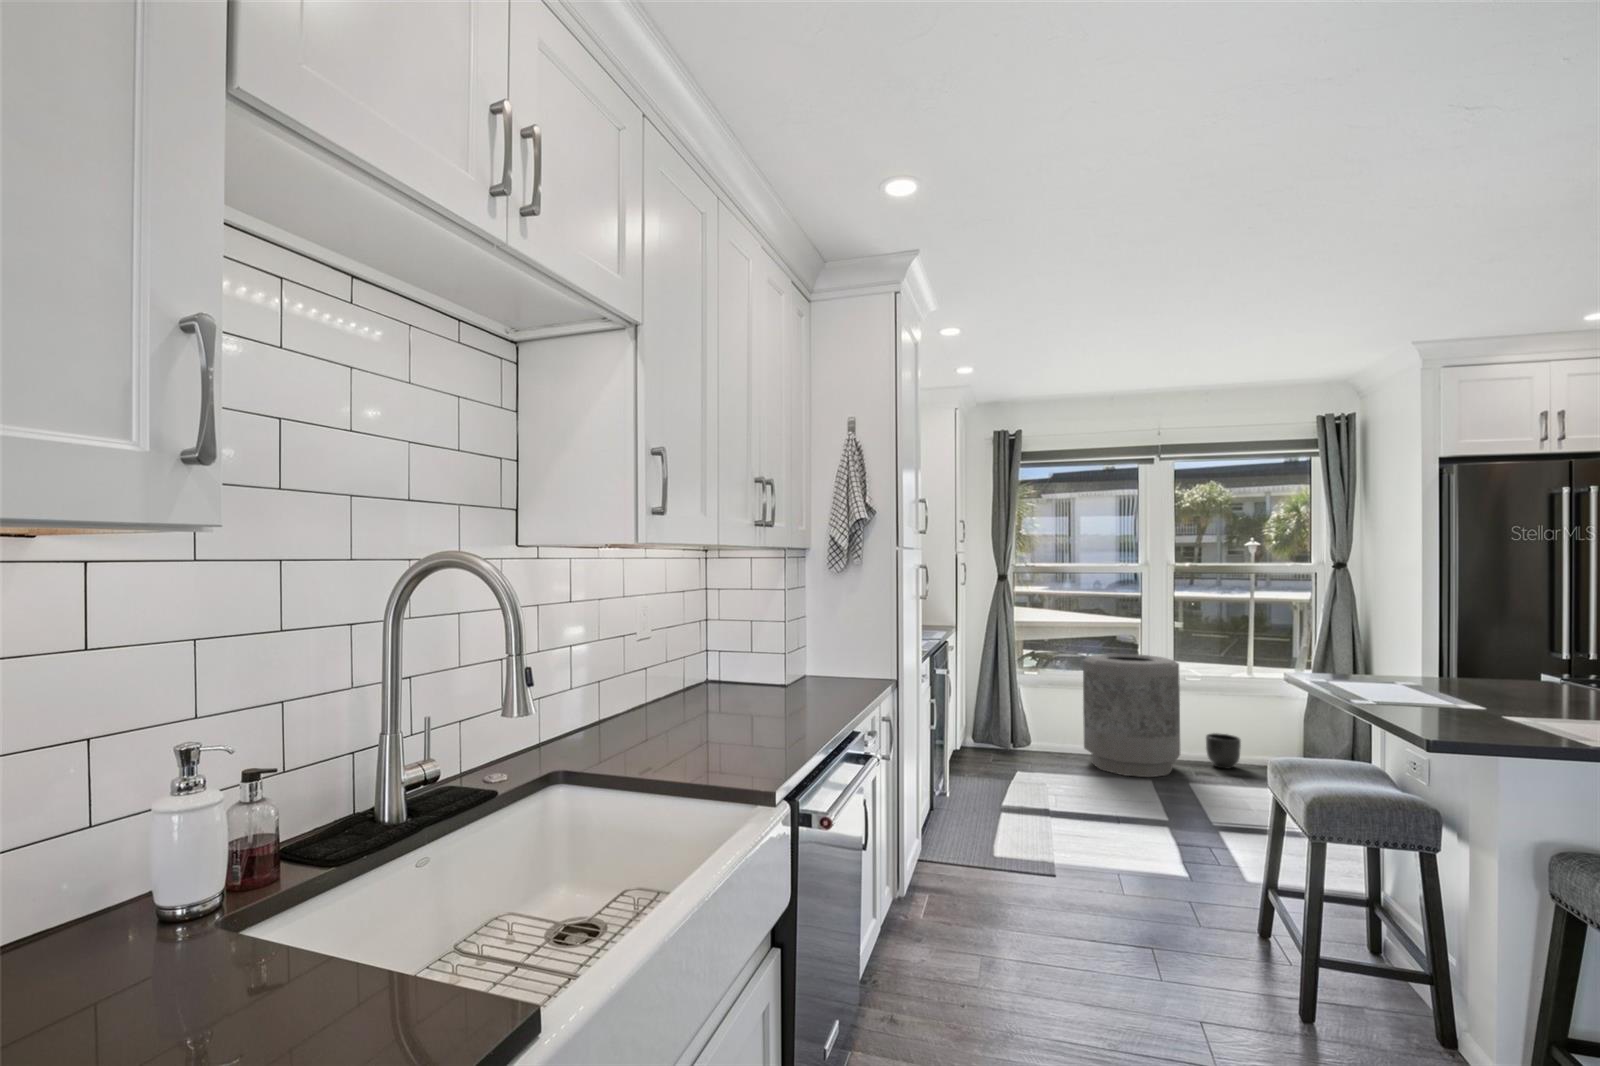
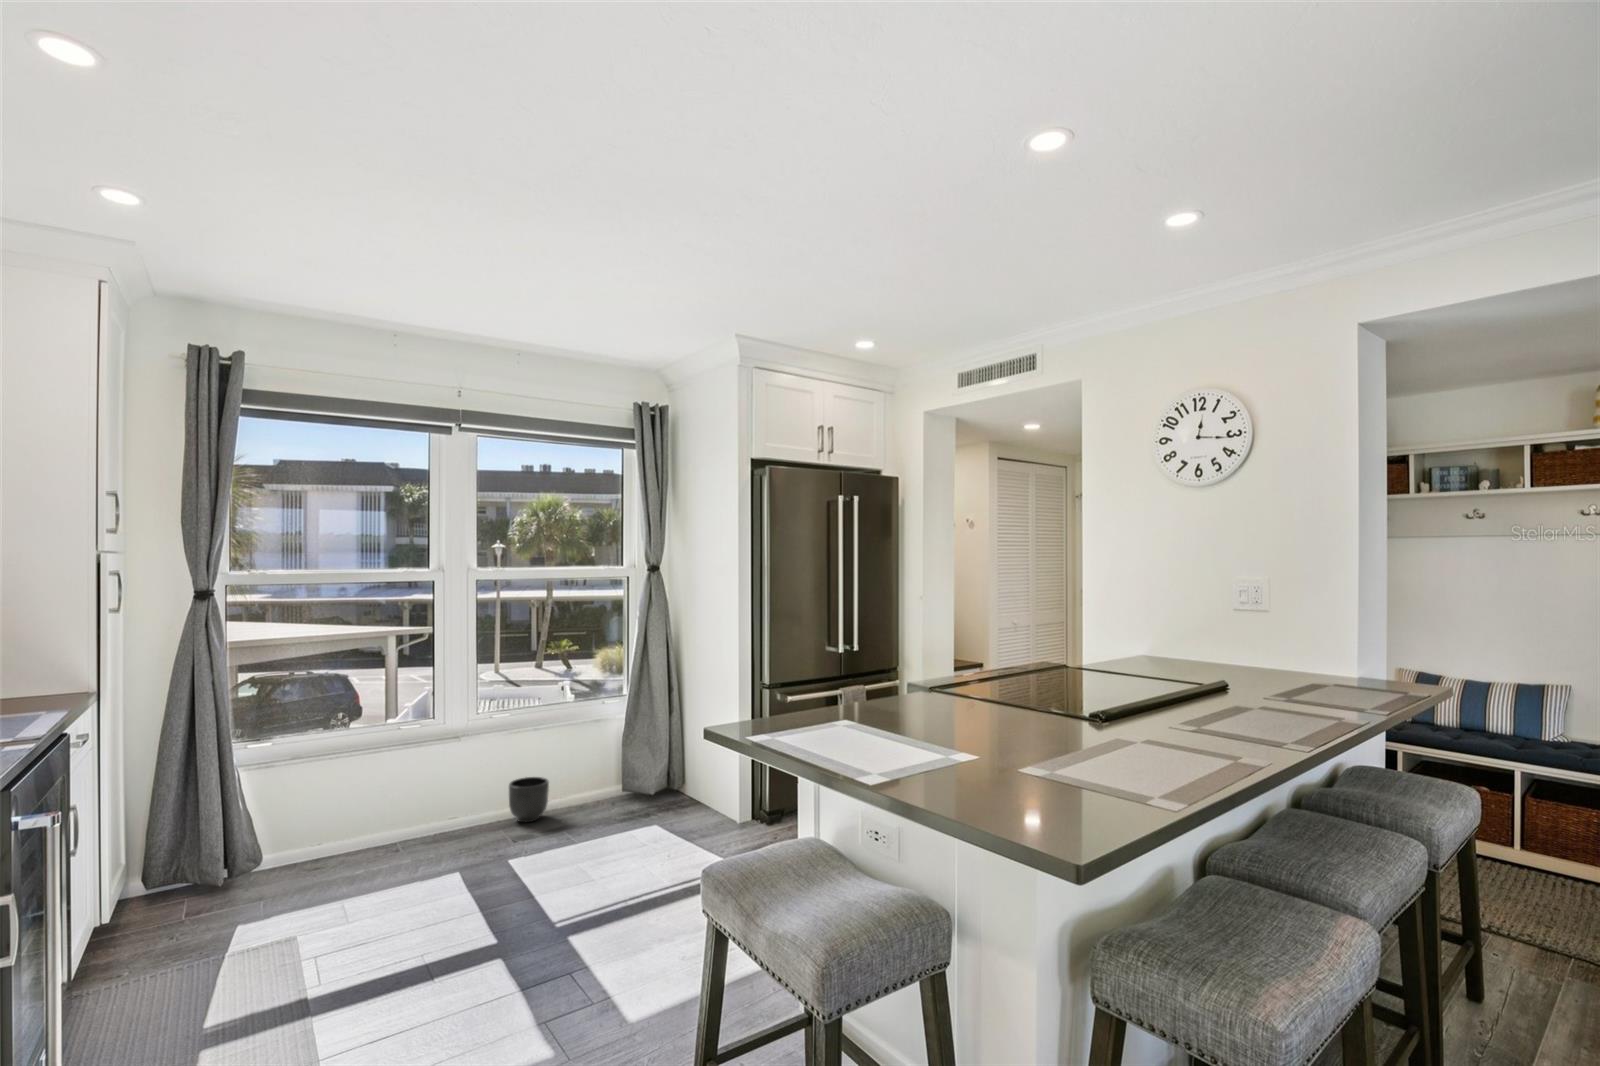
trash can: present [1083,653,1180,777] -> none [343,693,483,875]

